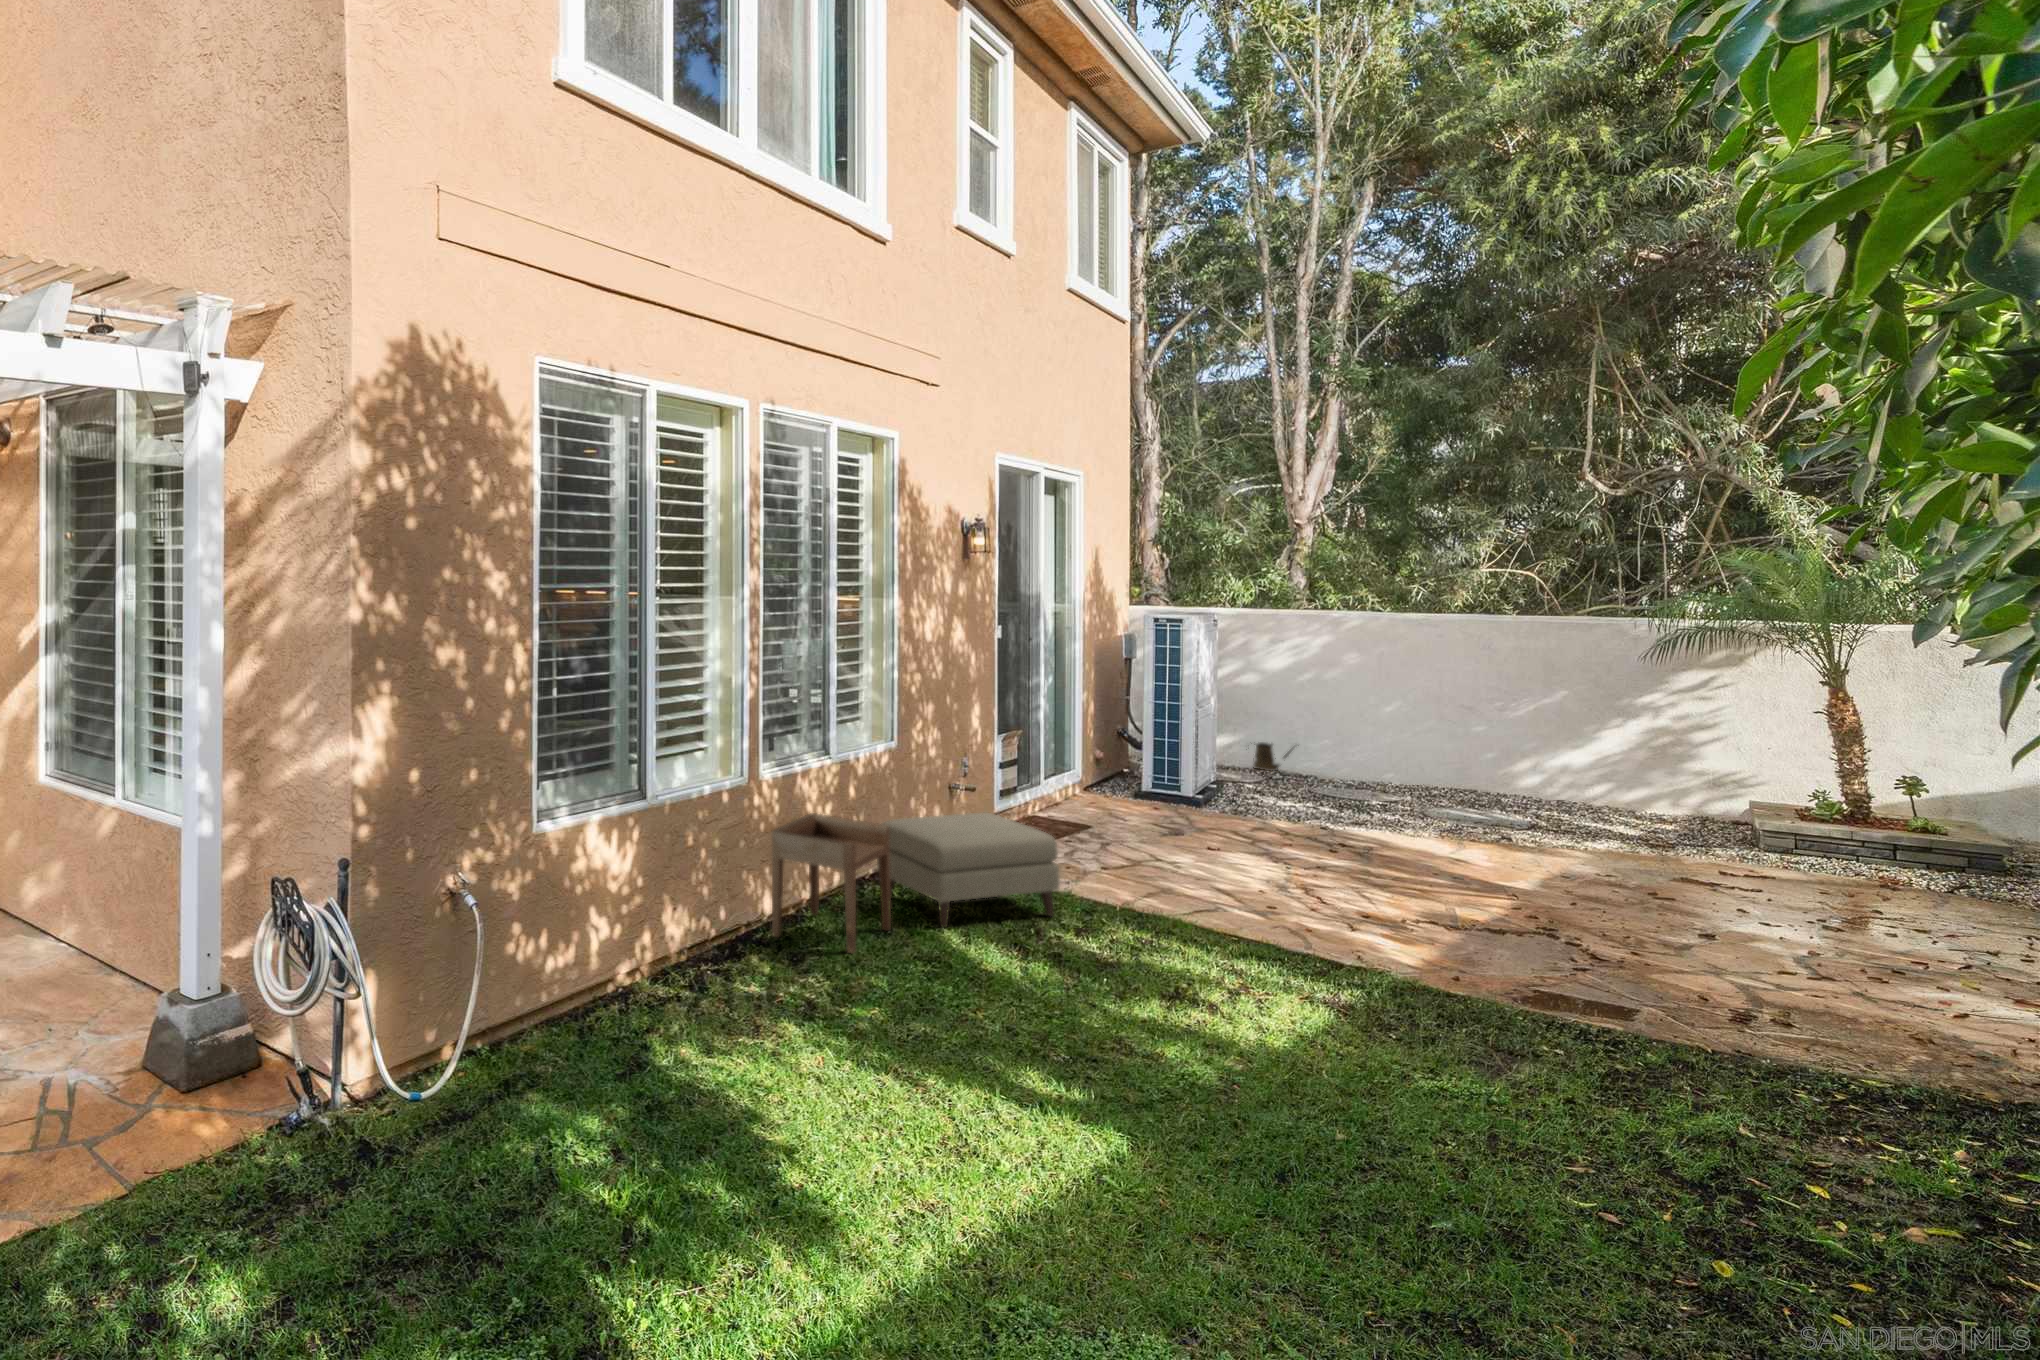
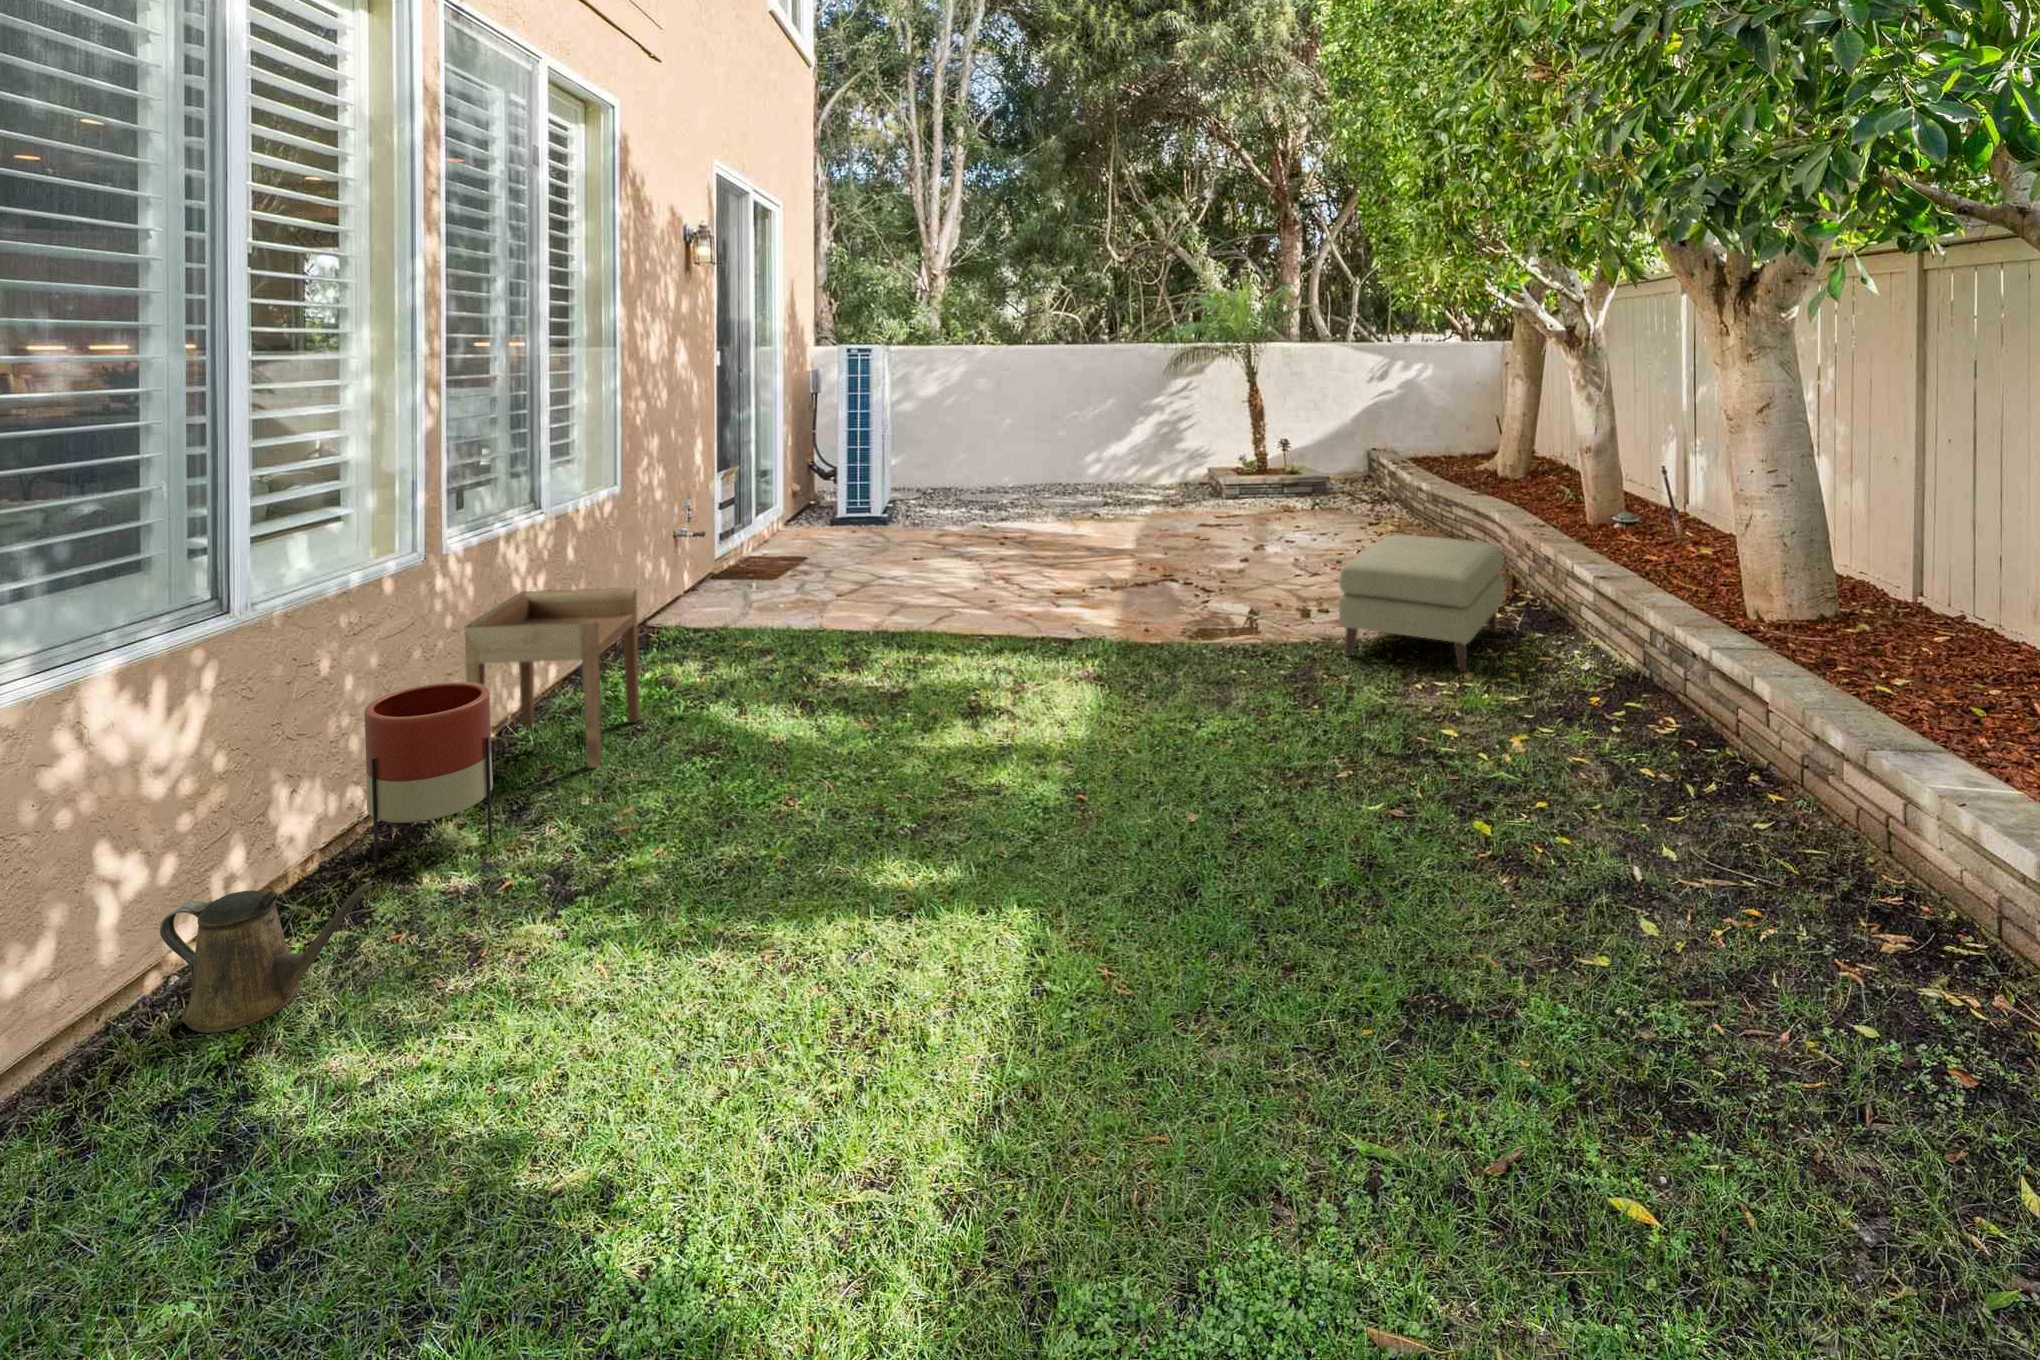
watering can: present [1253,743,1291,771] -> present [160,881,376,1033]
ottoman: present [877,812,1060,927] -> present [1339,534,1503,672]
planter: none [710,864,780,979] -> present [364,682,493,869]

